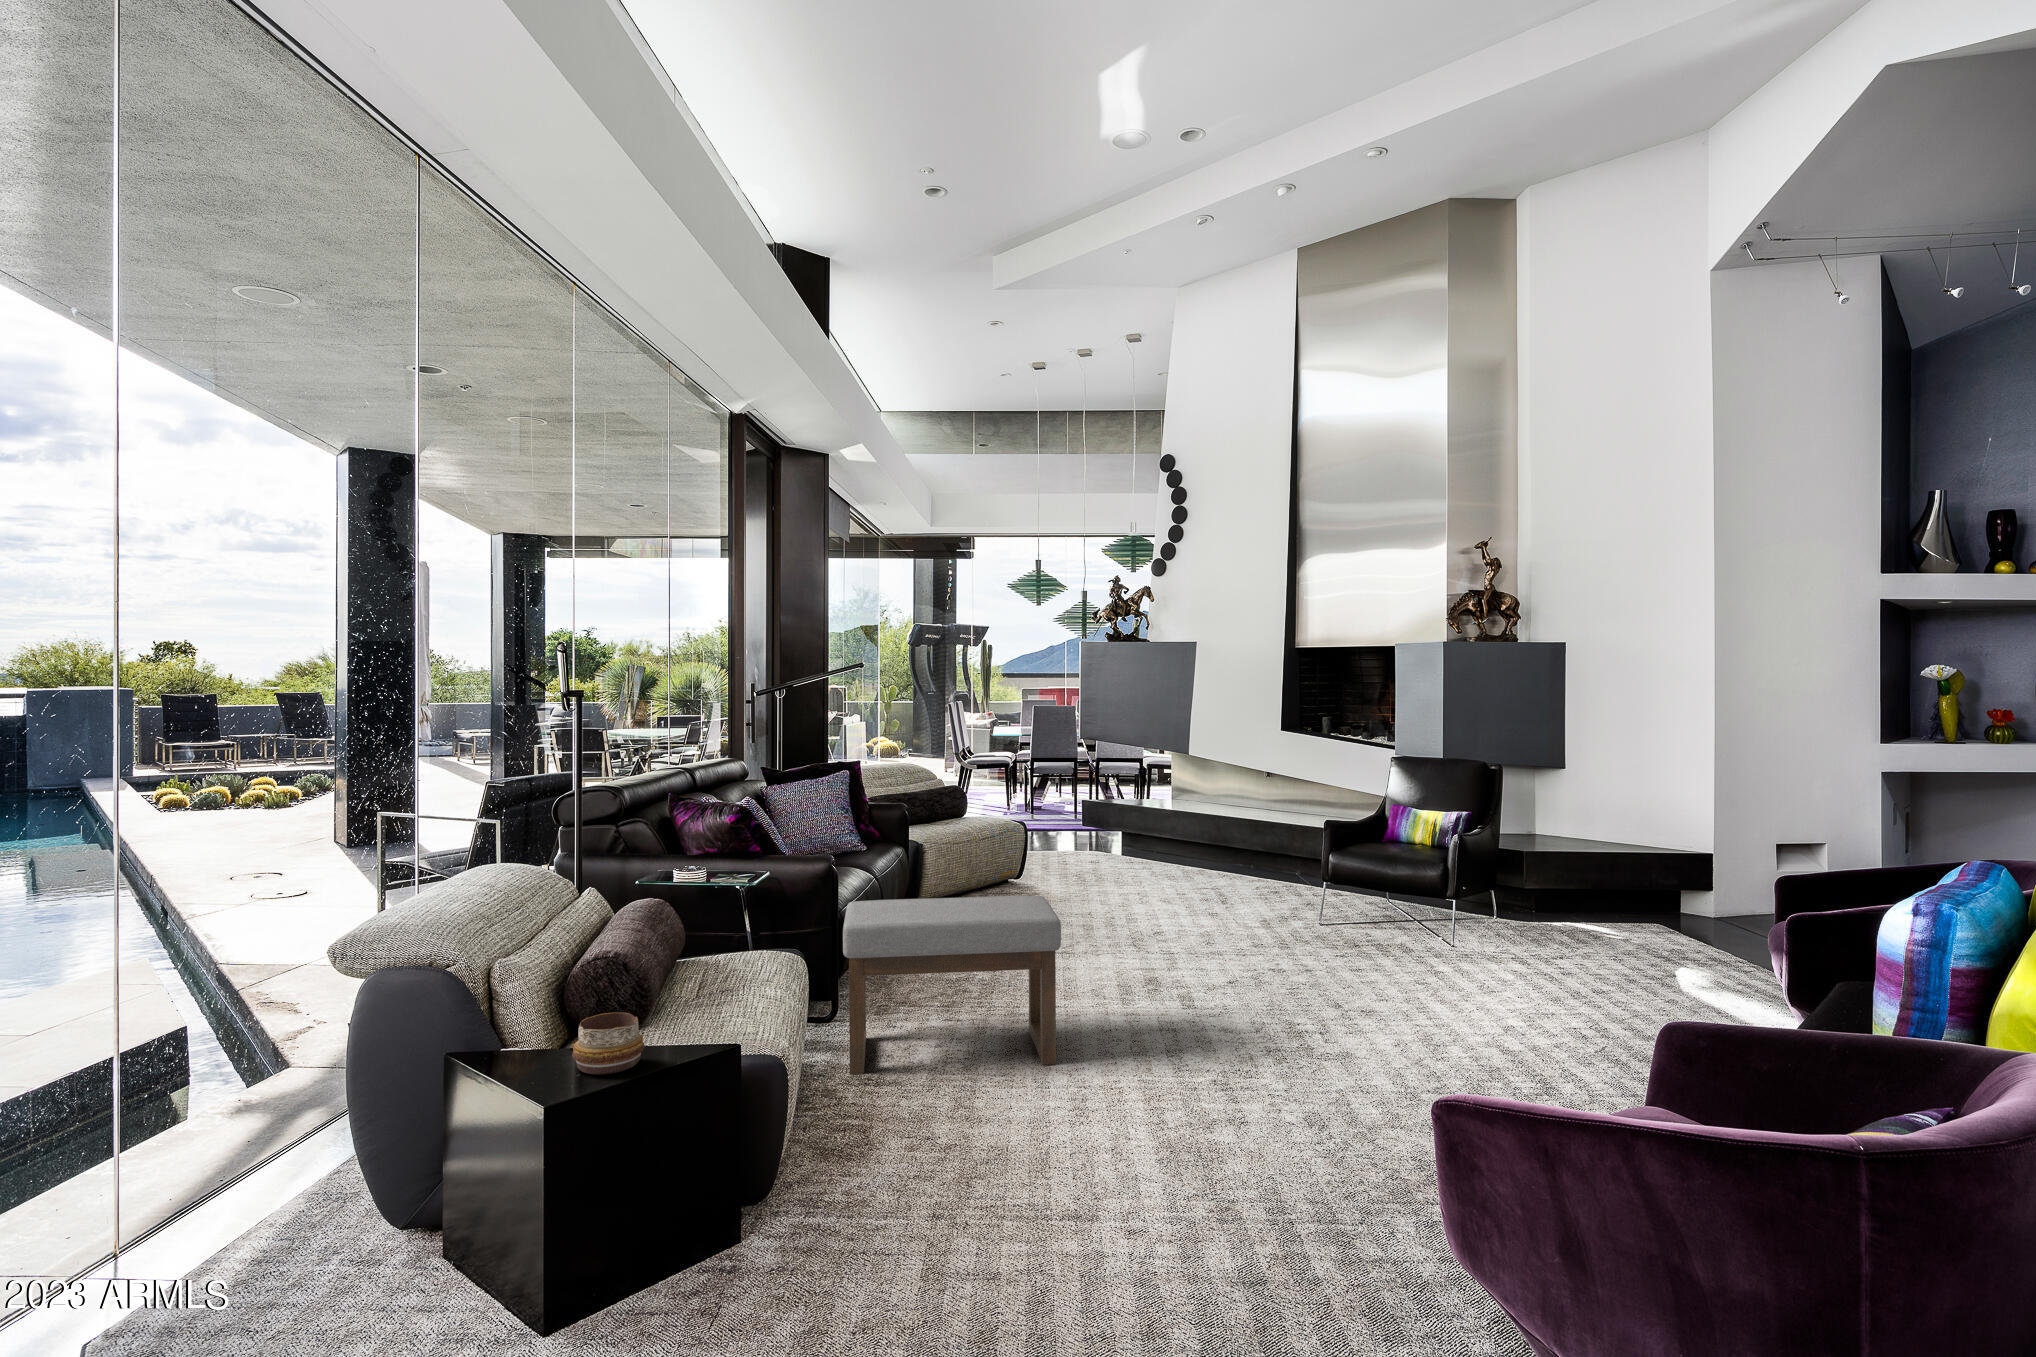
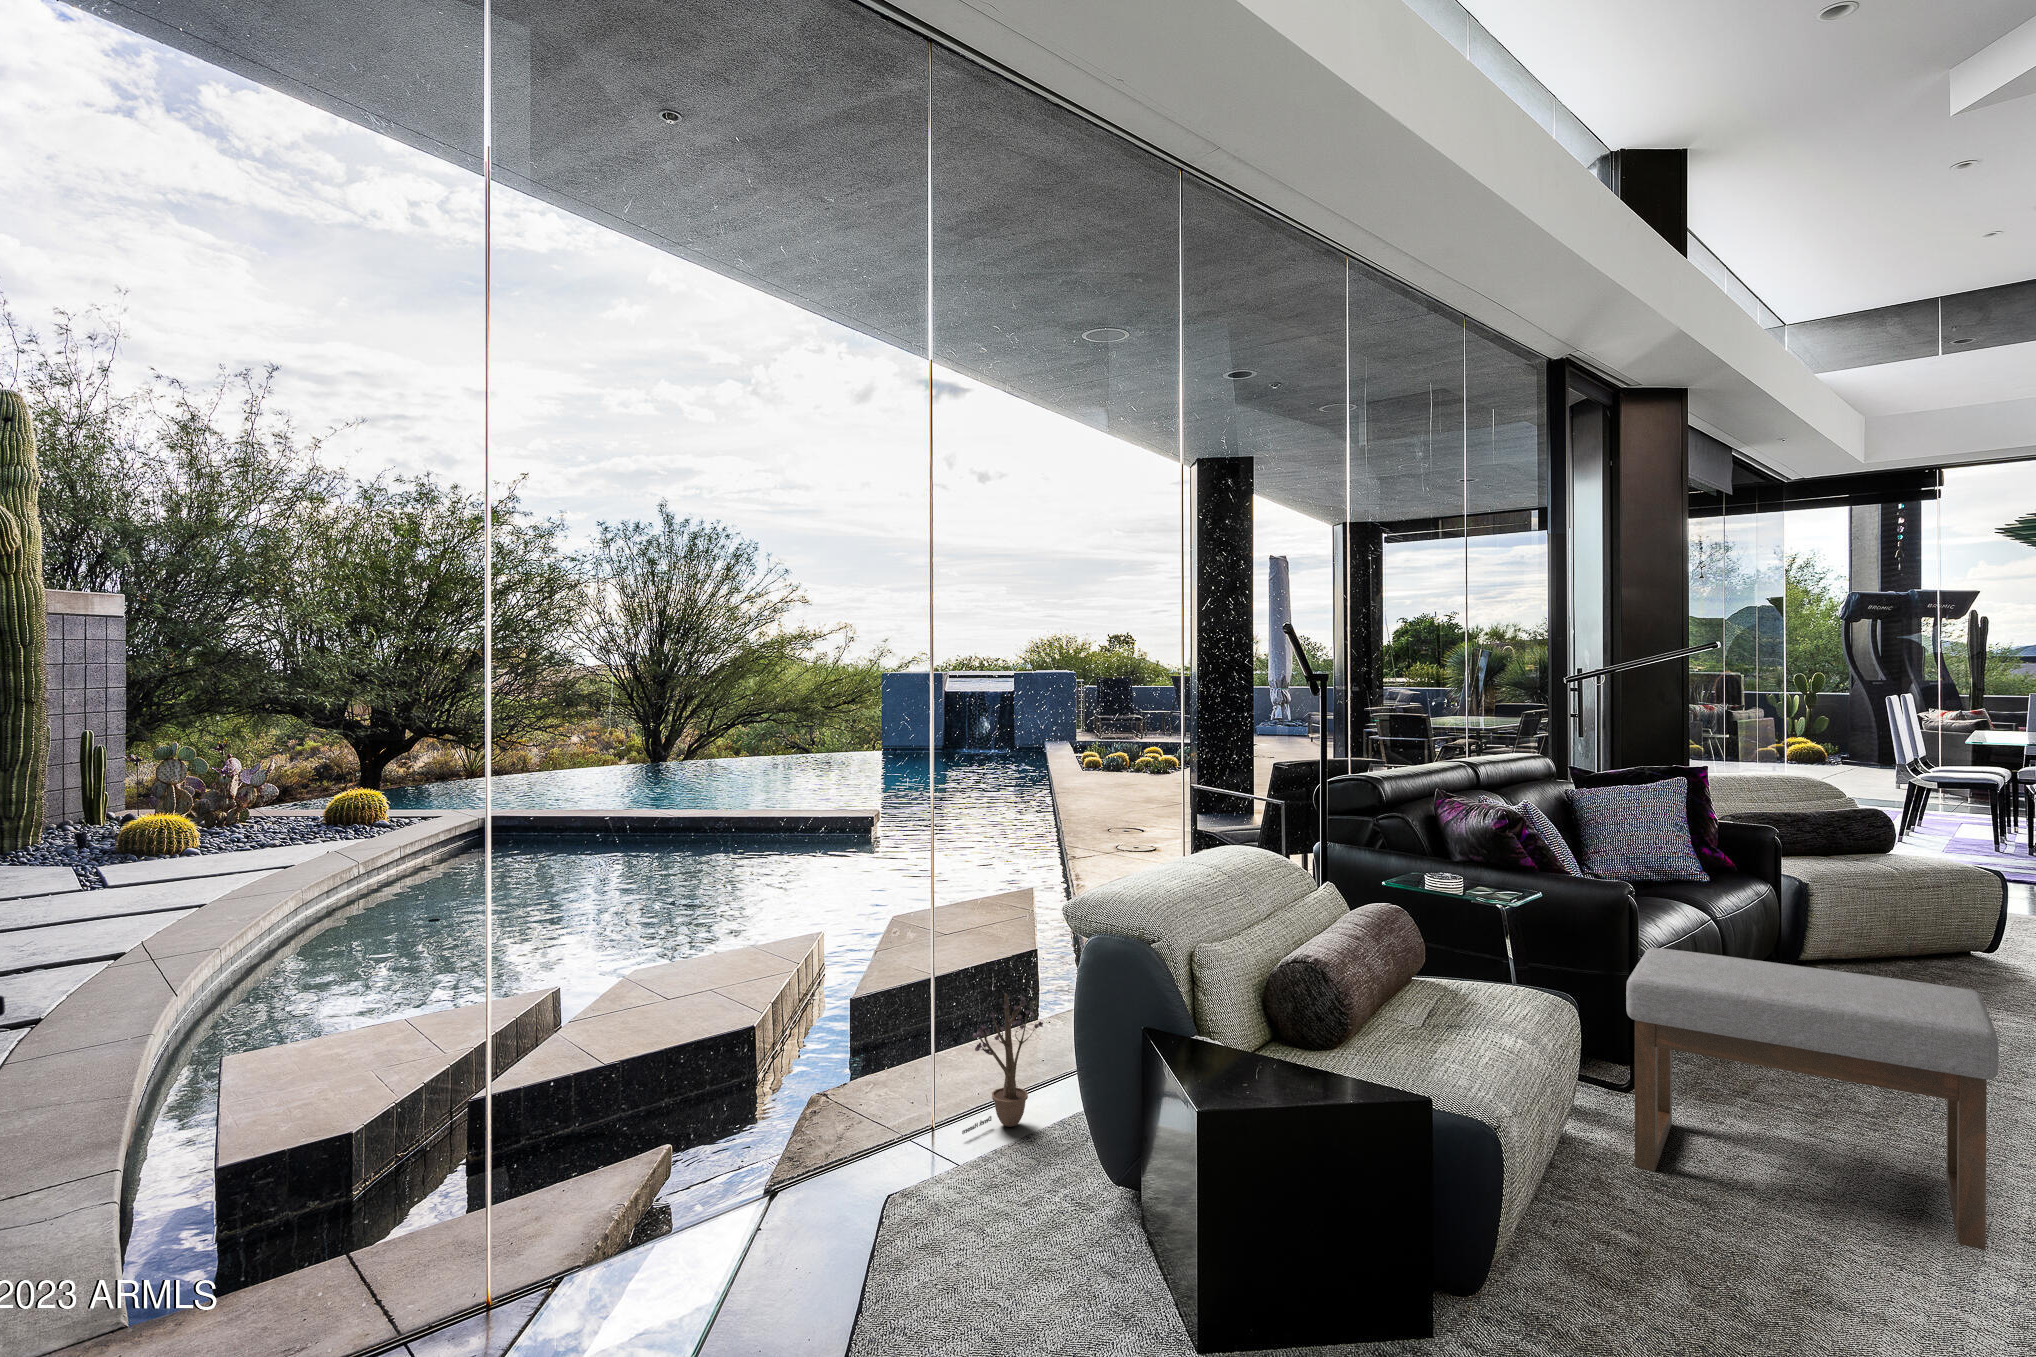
decorative bowl: present [572,1013,644,1074] -> none [1242,1029,1317,1097]
decorative plant: none [174,1061,279,1242] -> present [962,994,1043,1134]

